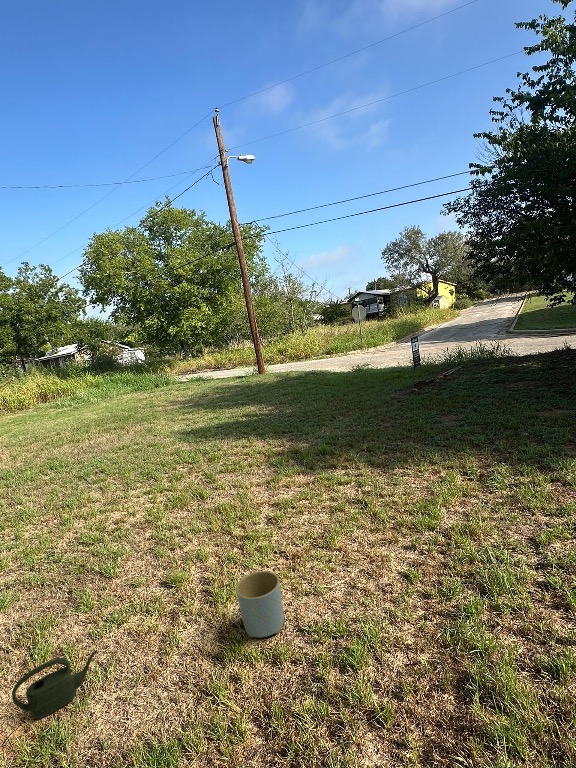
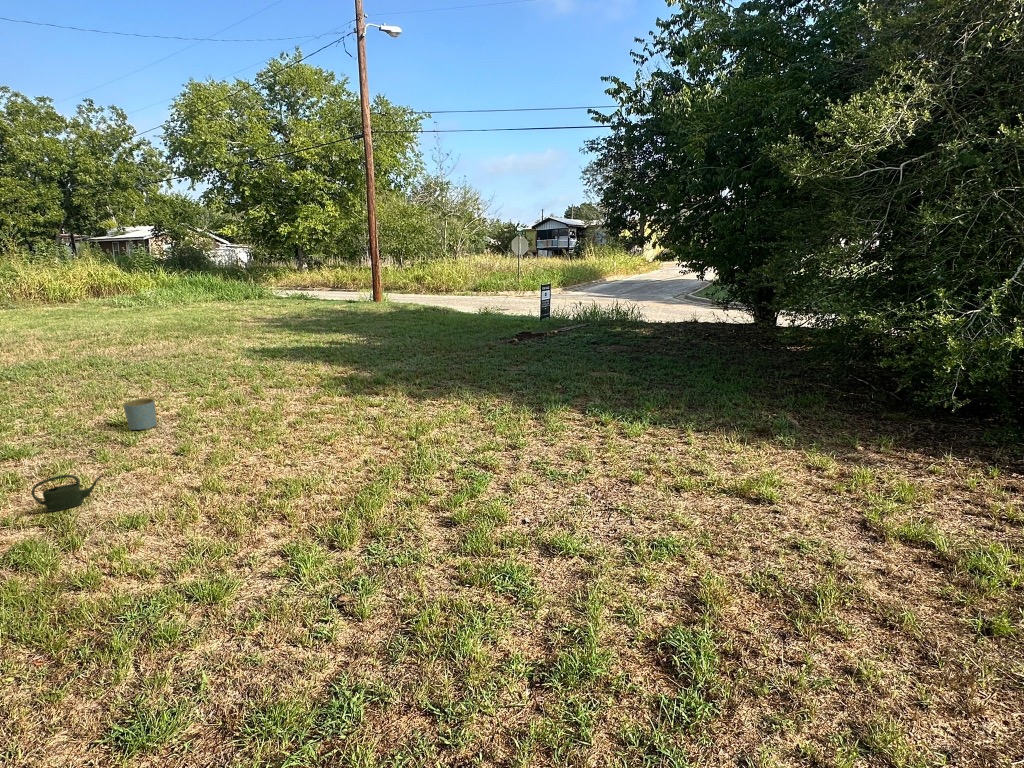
planter: present [236,571,284,637] -> present [123,399,157,430]

